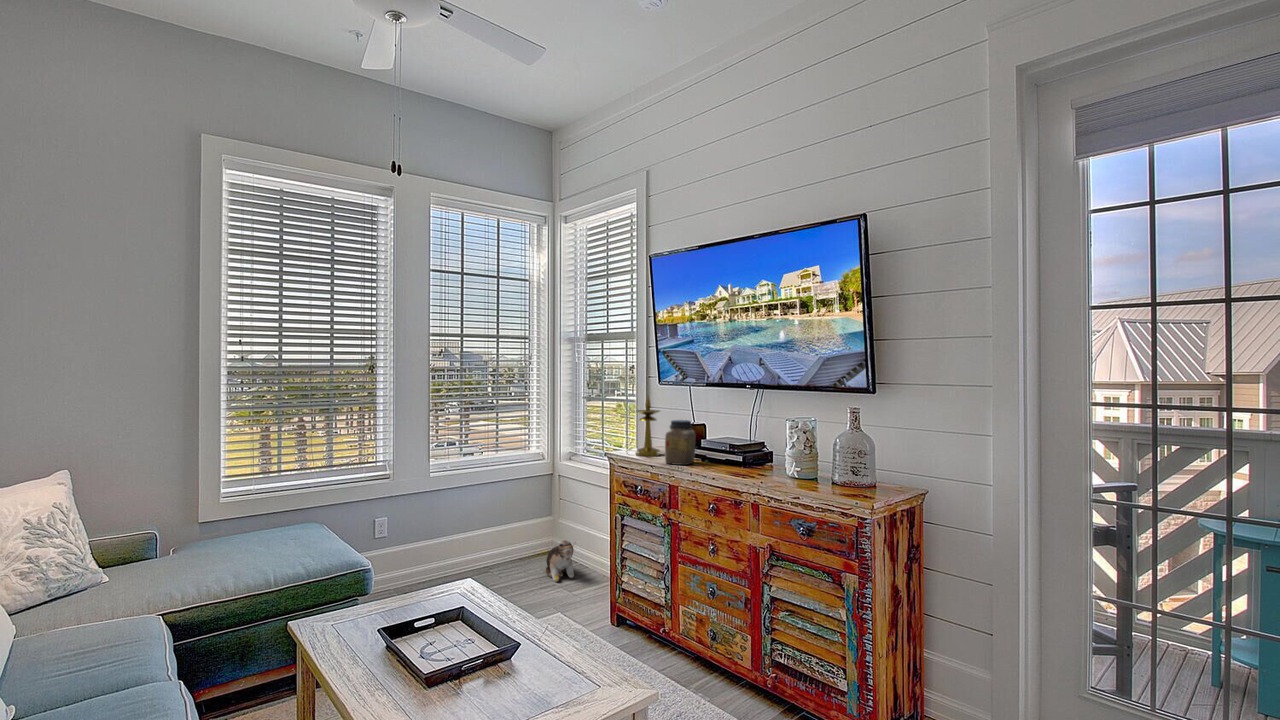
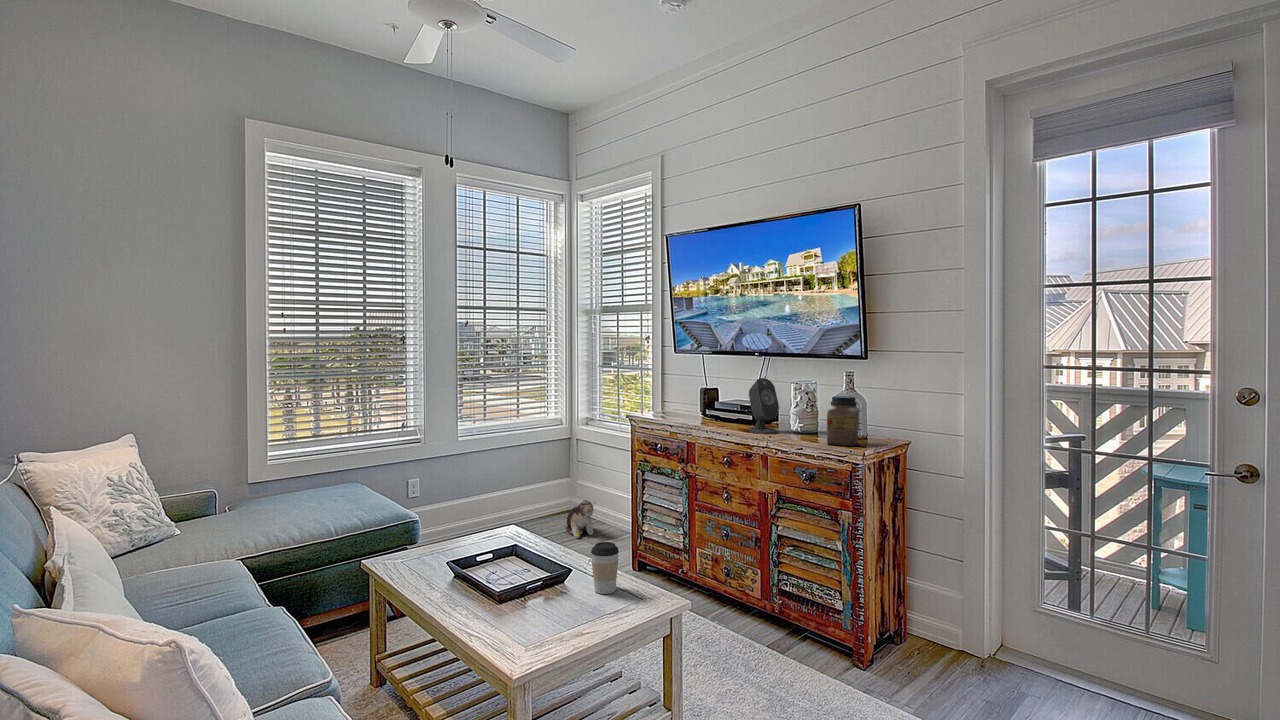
candlestick: present [636,397,660,456] -> none [654,363,677,419]
speaker: none [736,413,772,477] -> present [748,378,779,434]
jar: present [665,420,696,465] -> present [827,396,859,446]
coffee cup: none [532,626,568,697] -> present [591,542,619,594]

